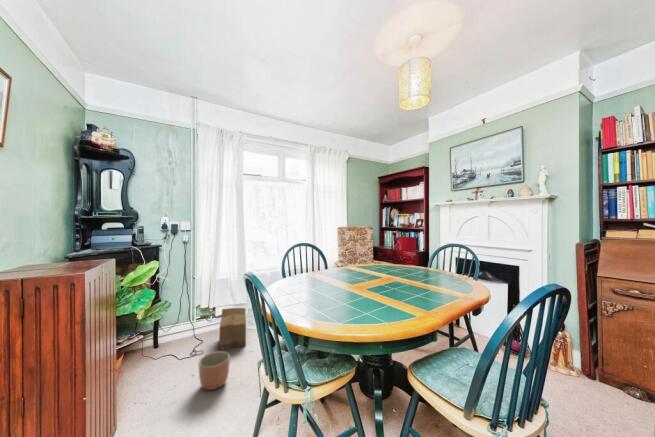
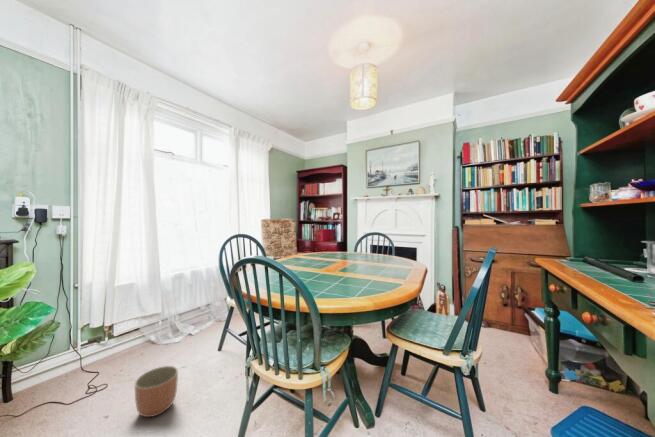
cardboard box: present [219,308,246,350] -> none [129,317,174,373]

